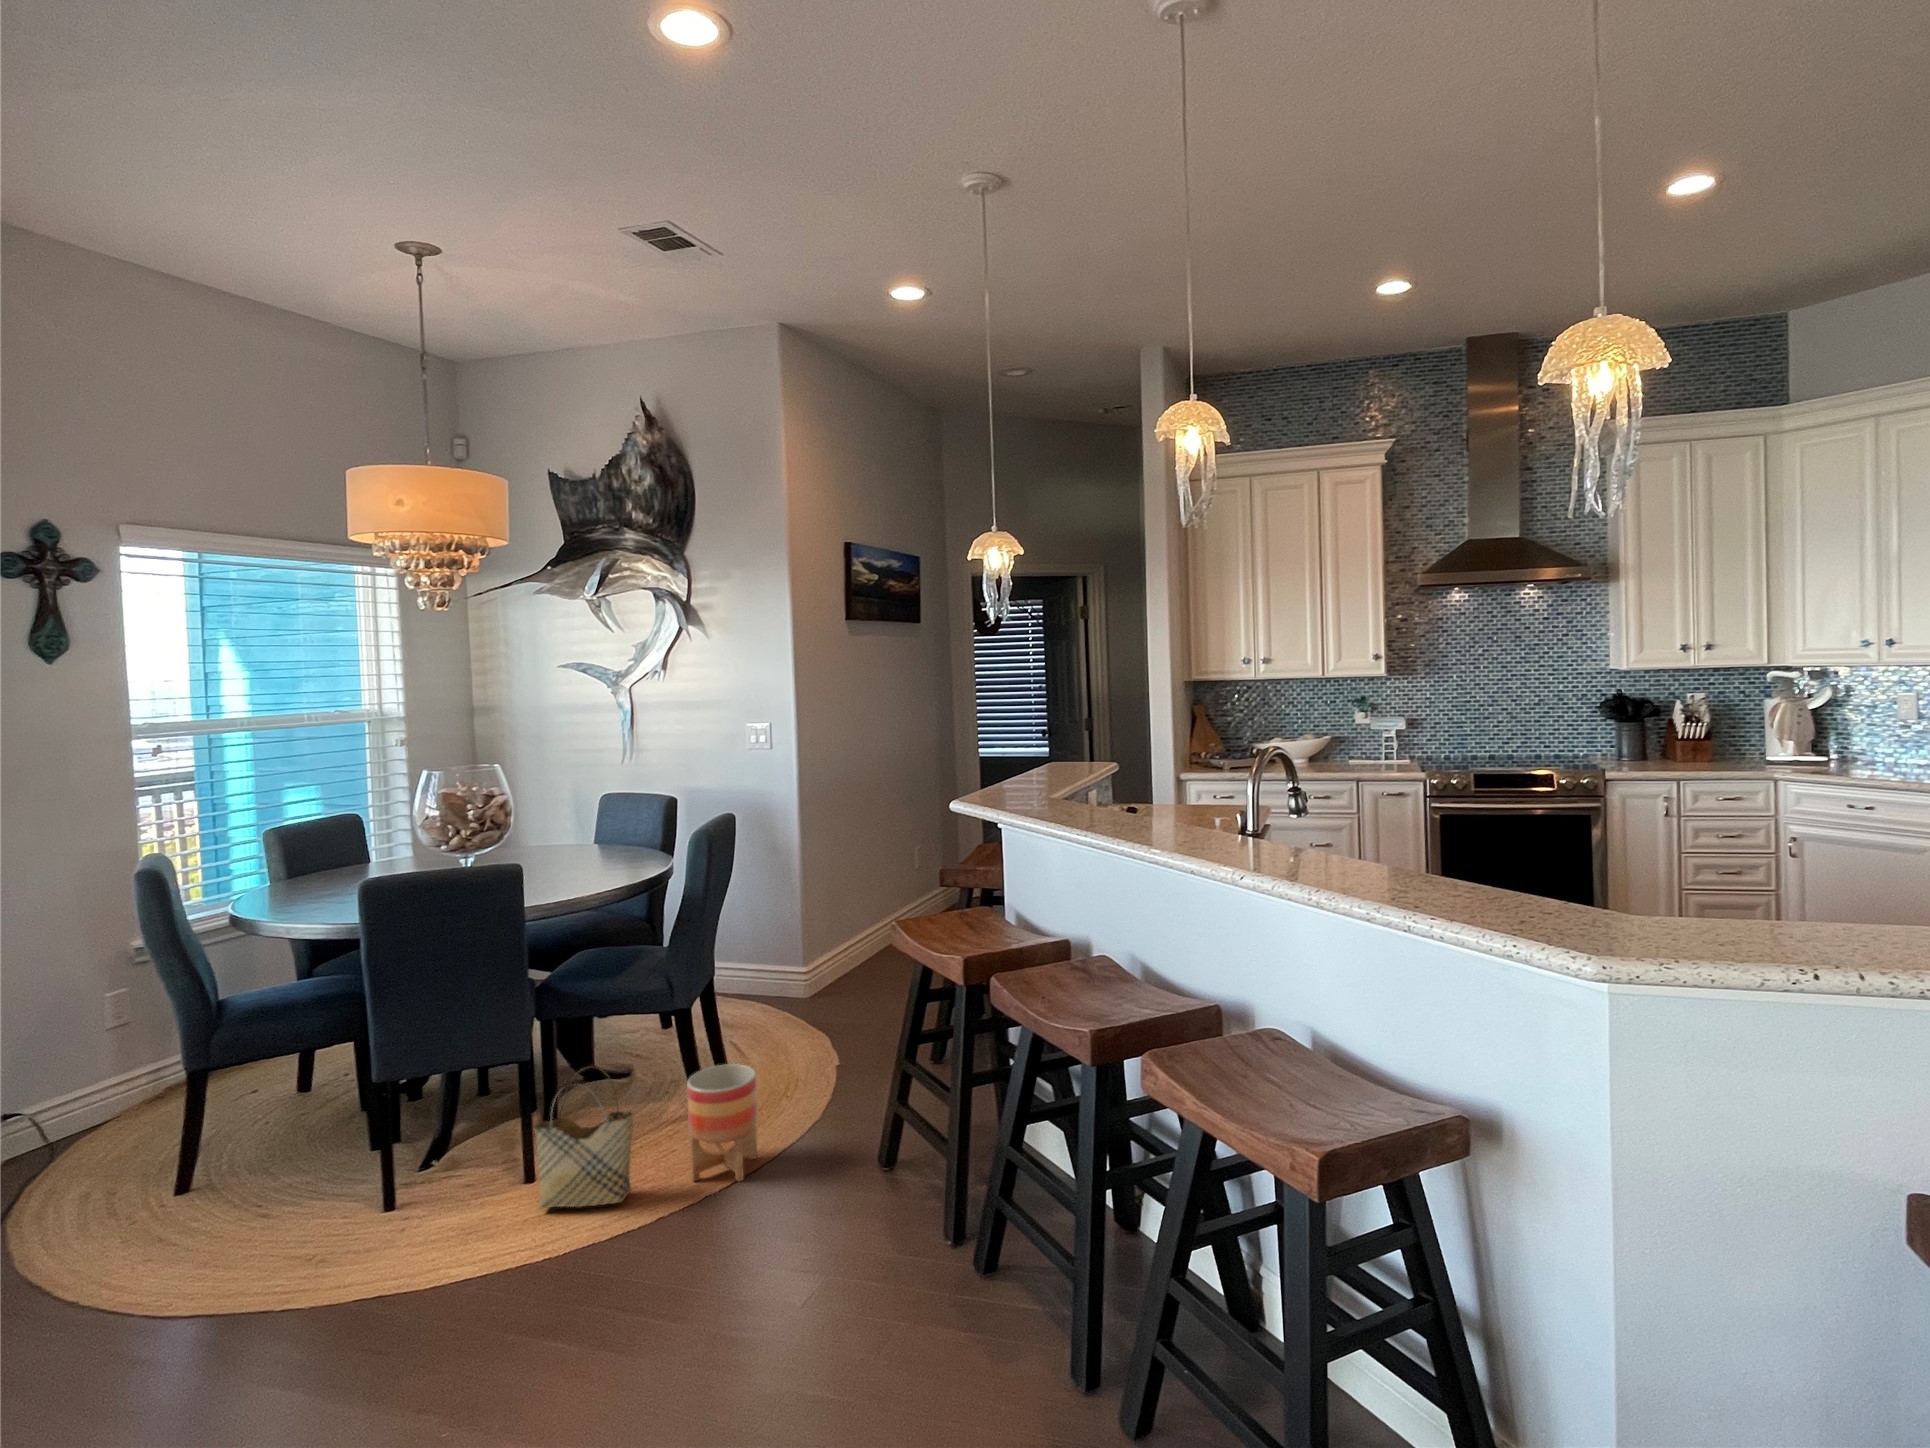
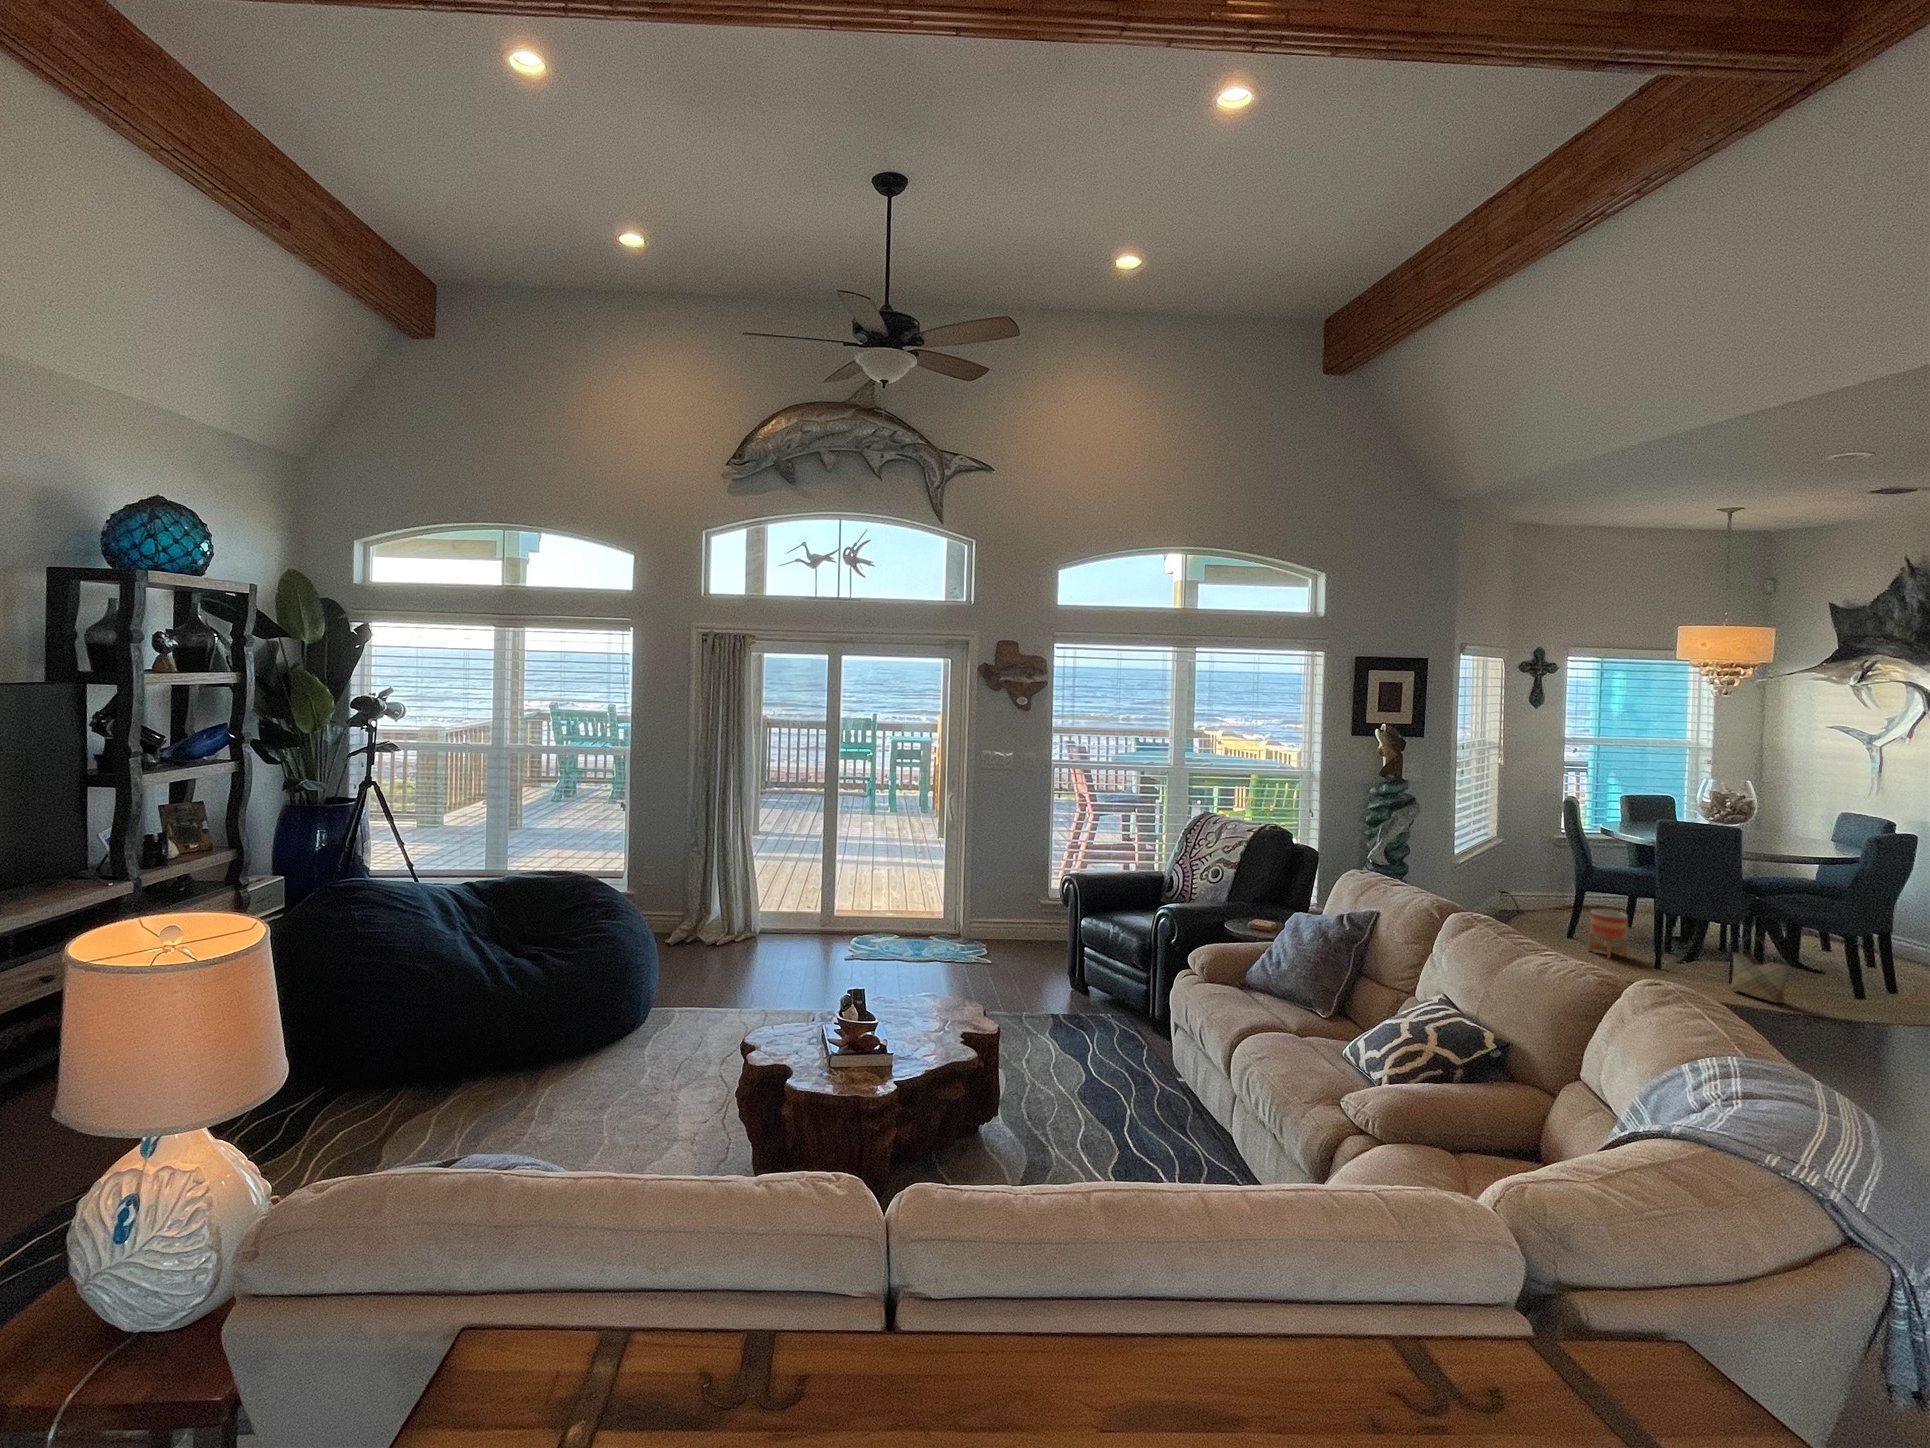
planter: present [687,1064,758,1181] -> present [1588,909,1628,958]

